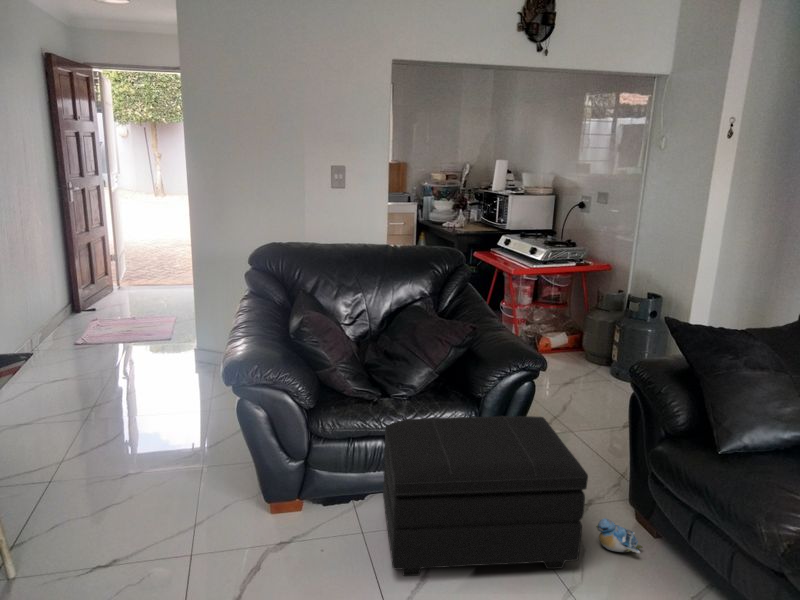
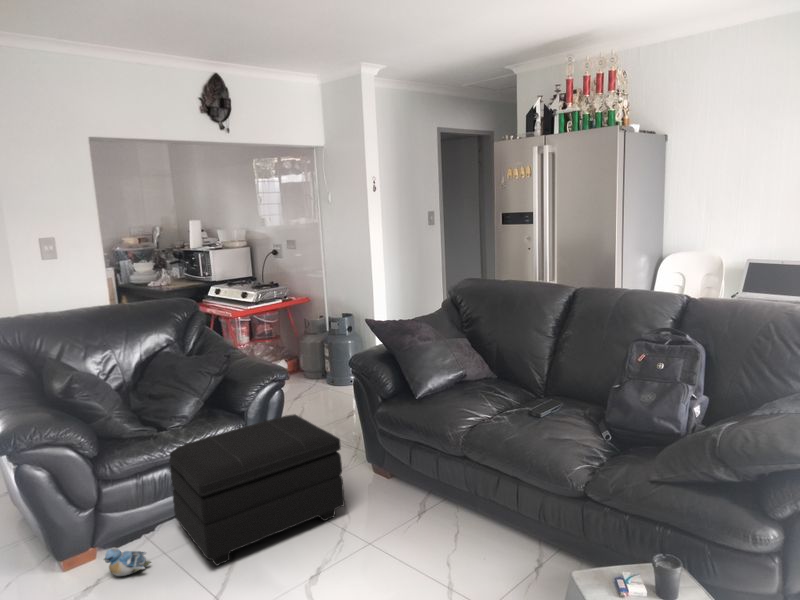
plush toy: present [596,518,643,554] -> present [104,548,151,576]

